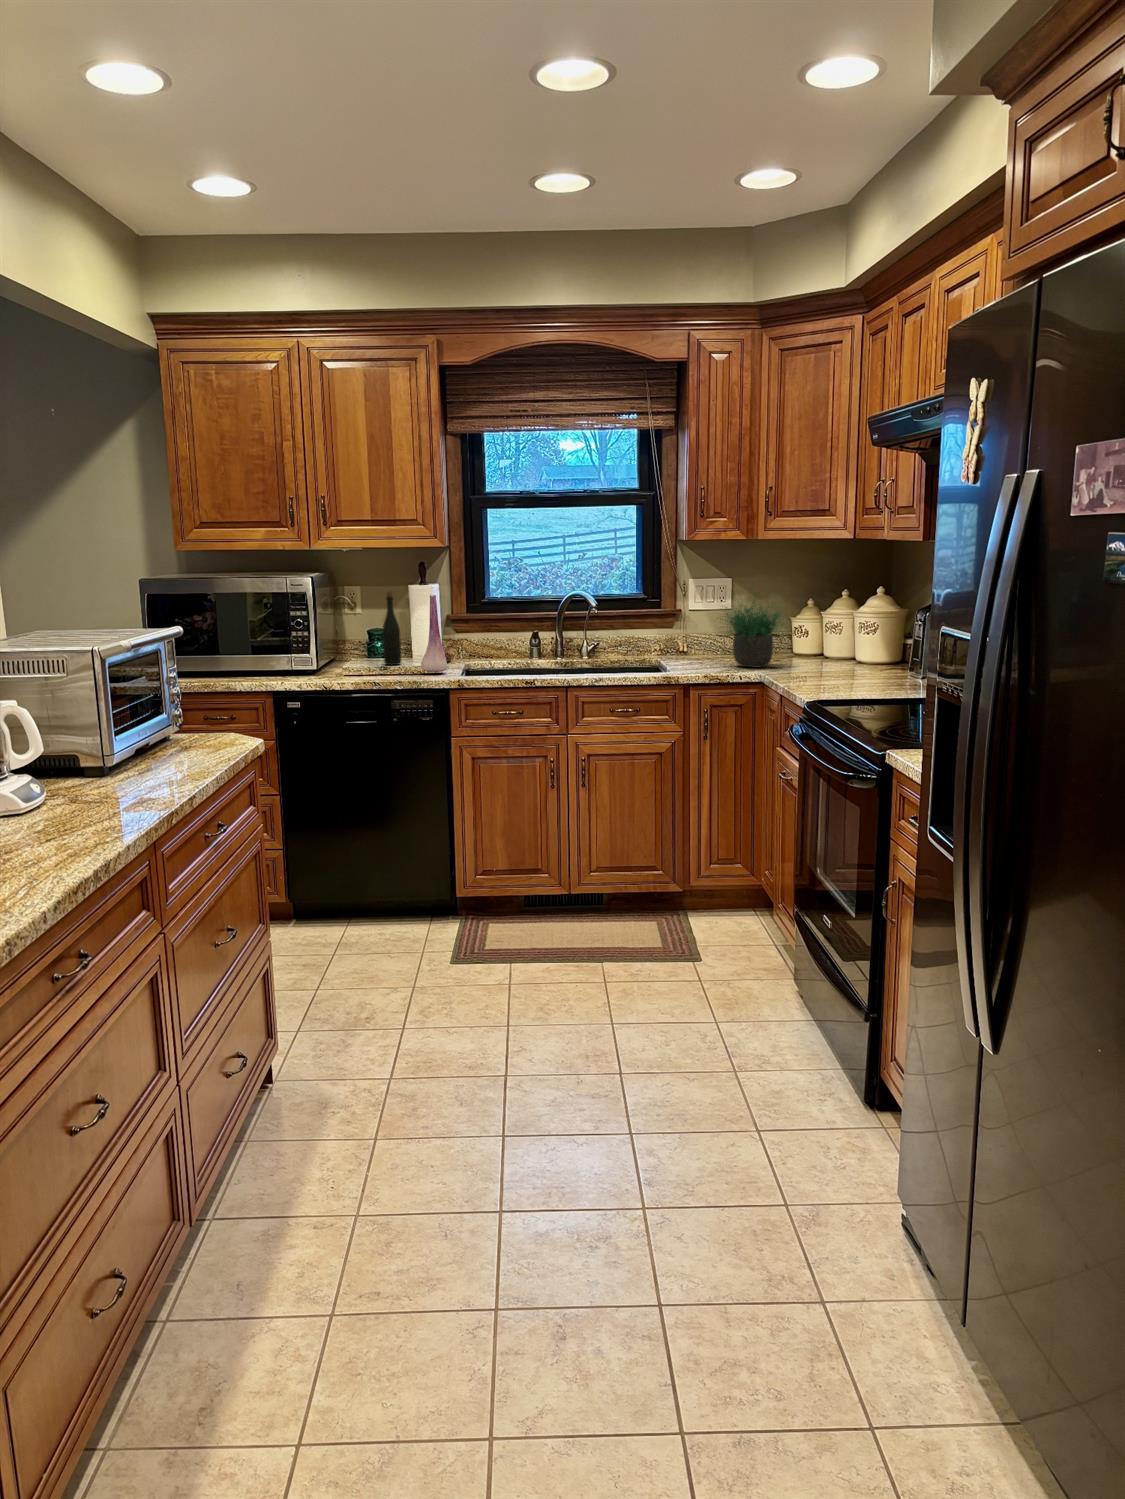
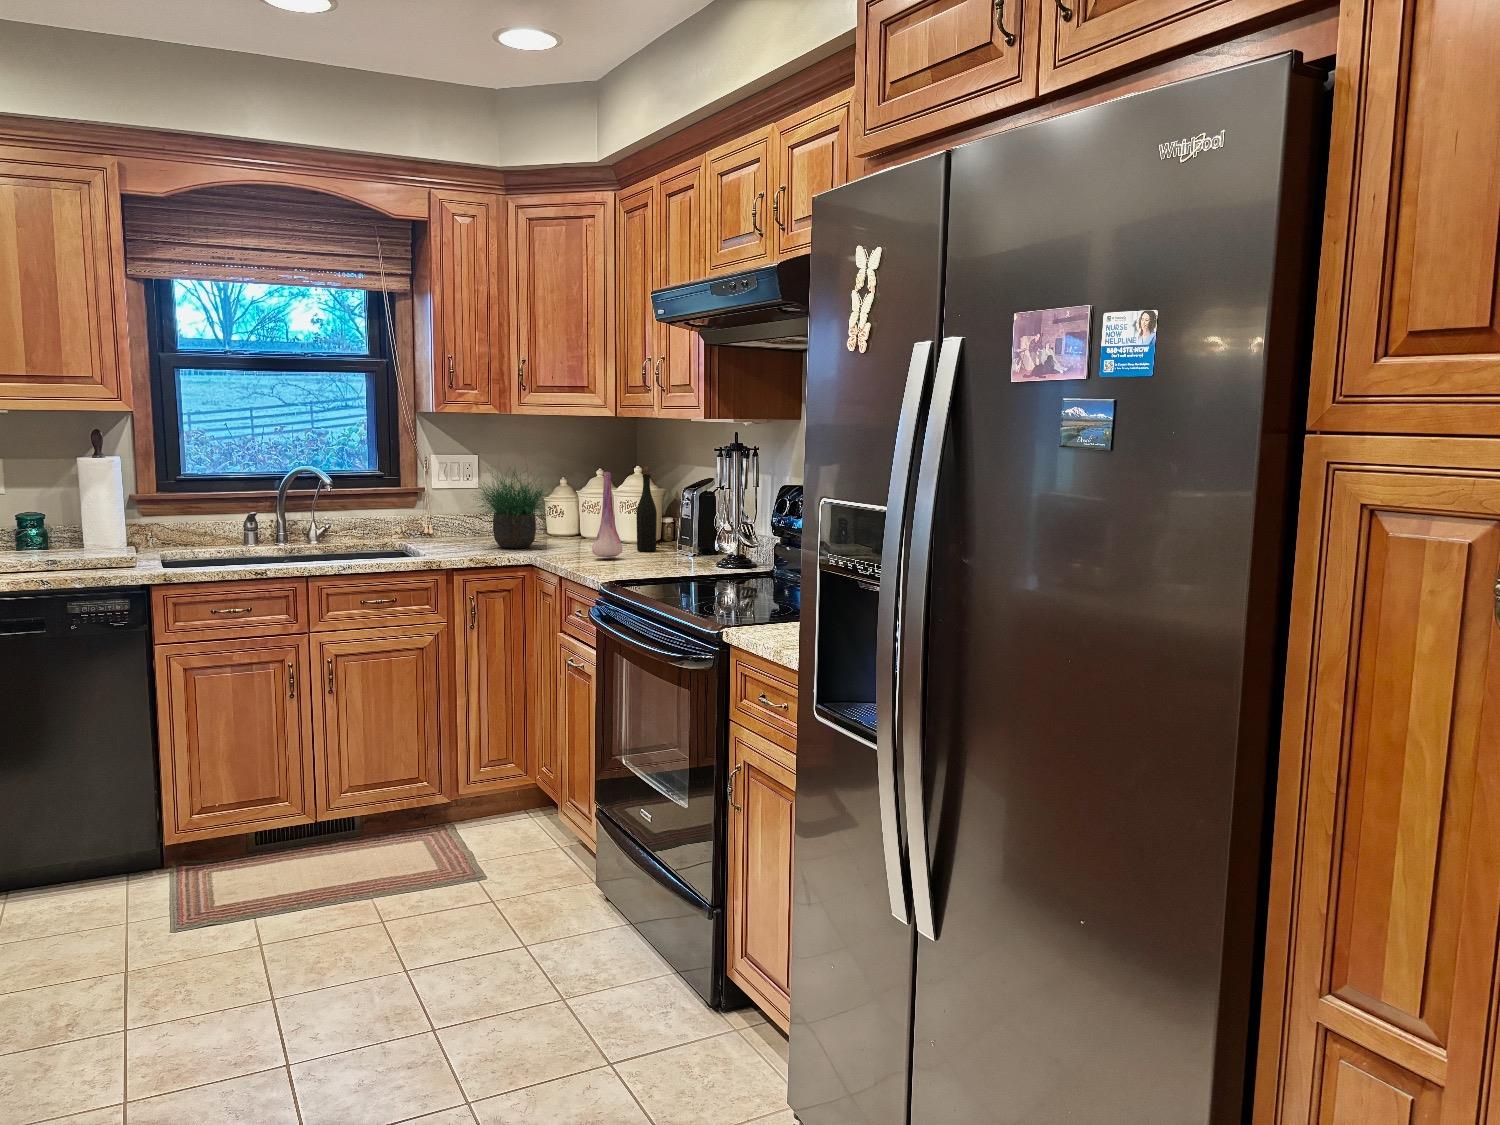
bottle: present [383,590,401,665] -> present [636,467,657,552]
vase: present [421,595,447,672] -> present [592,471,623,557]

